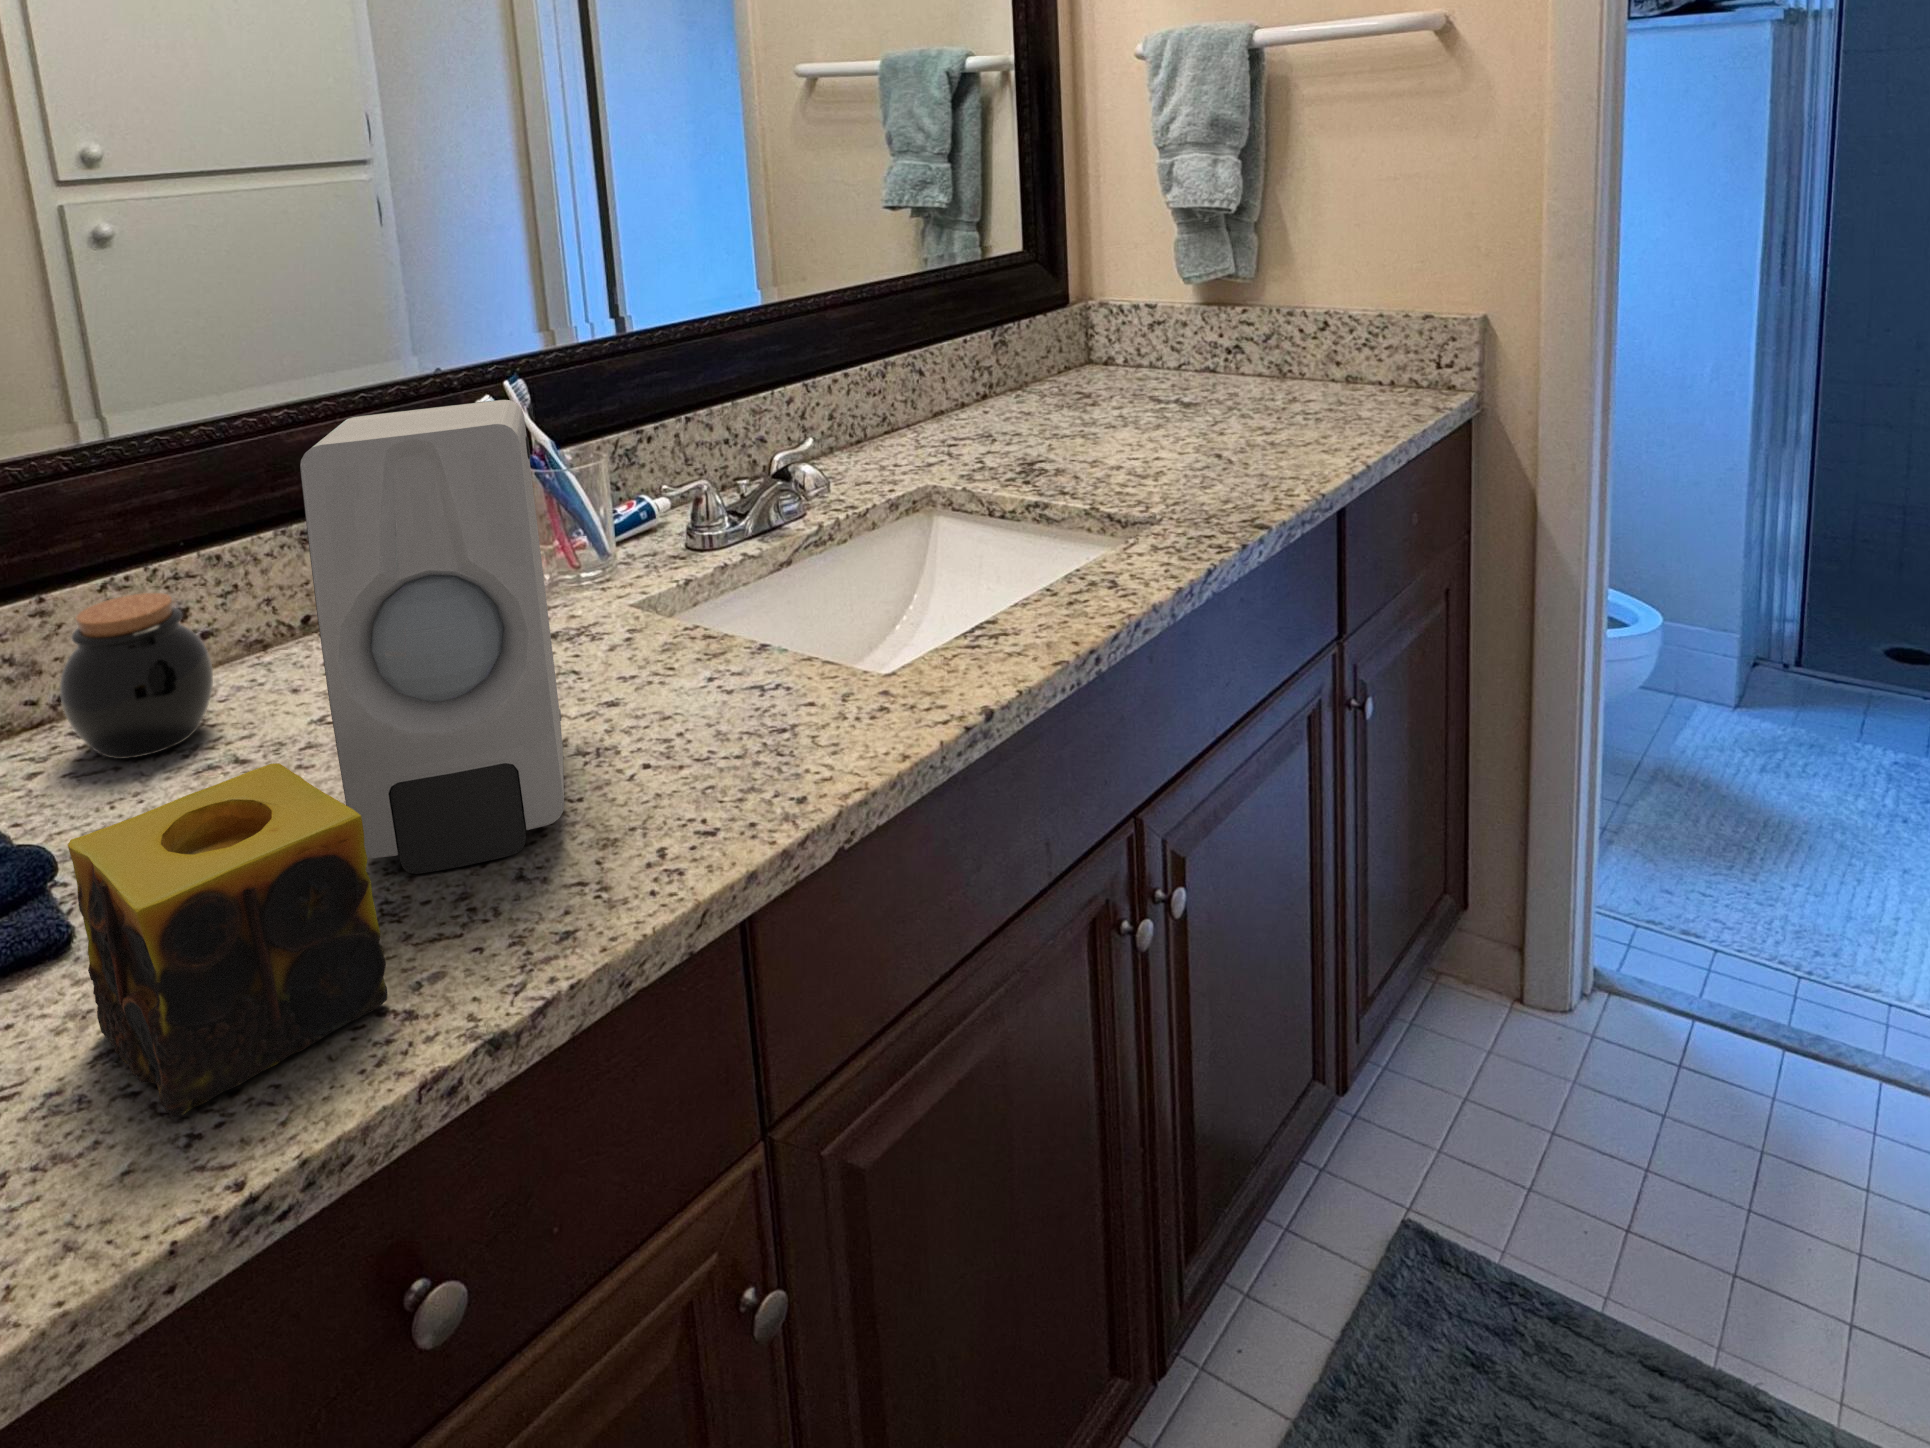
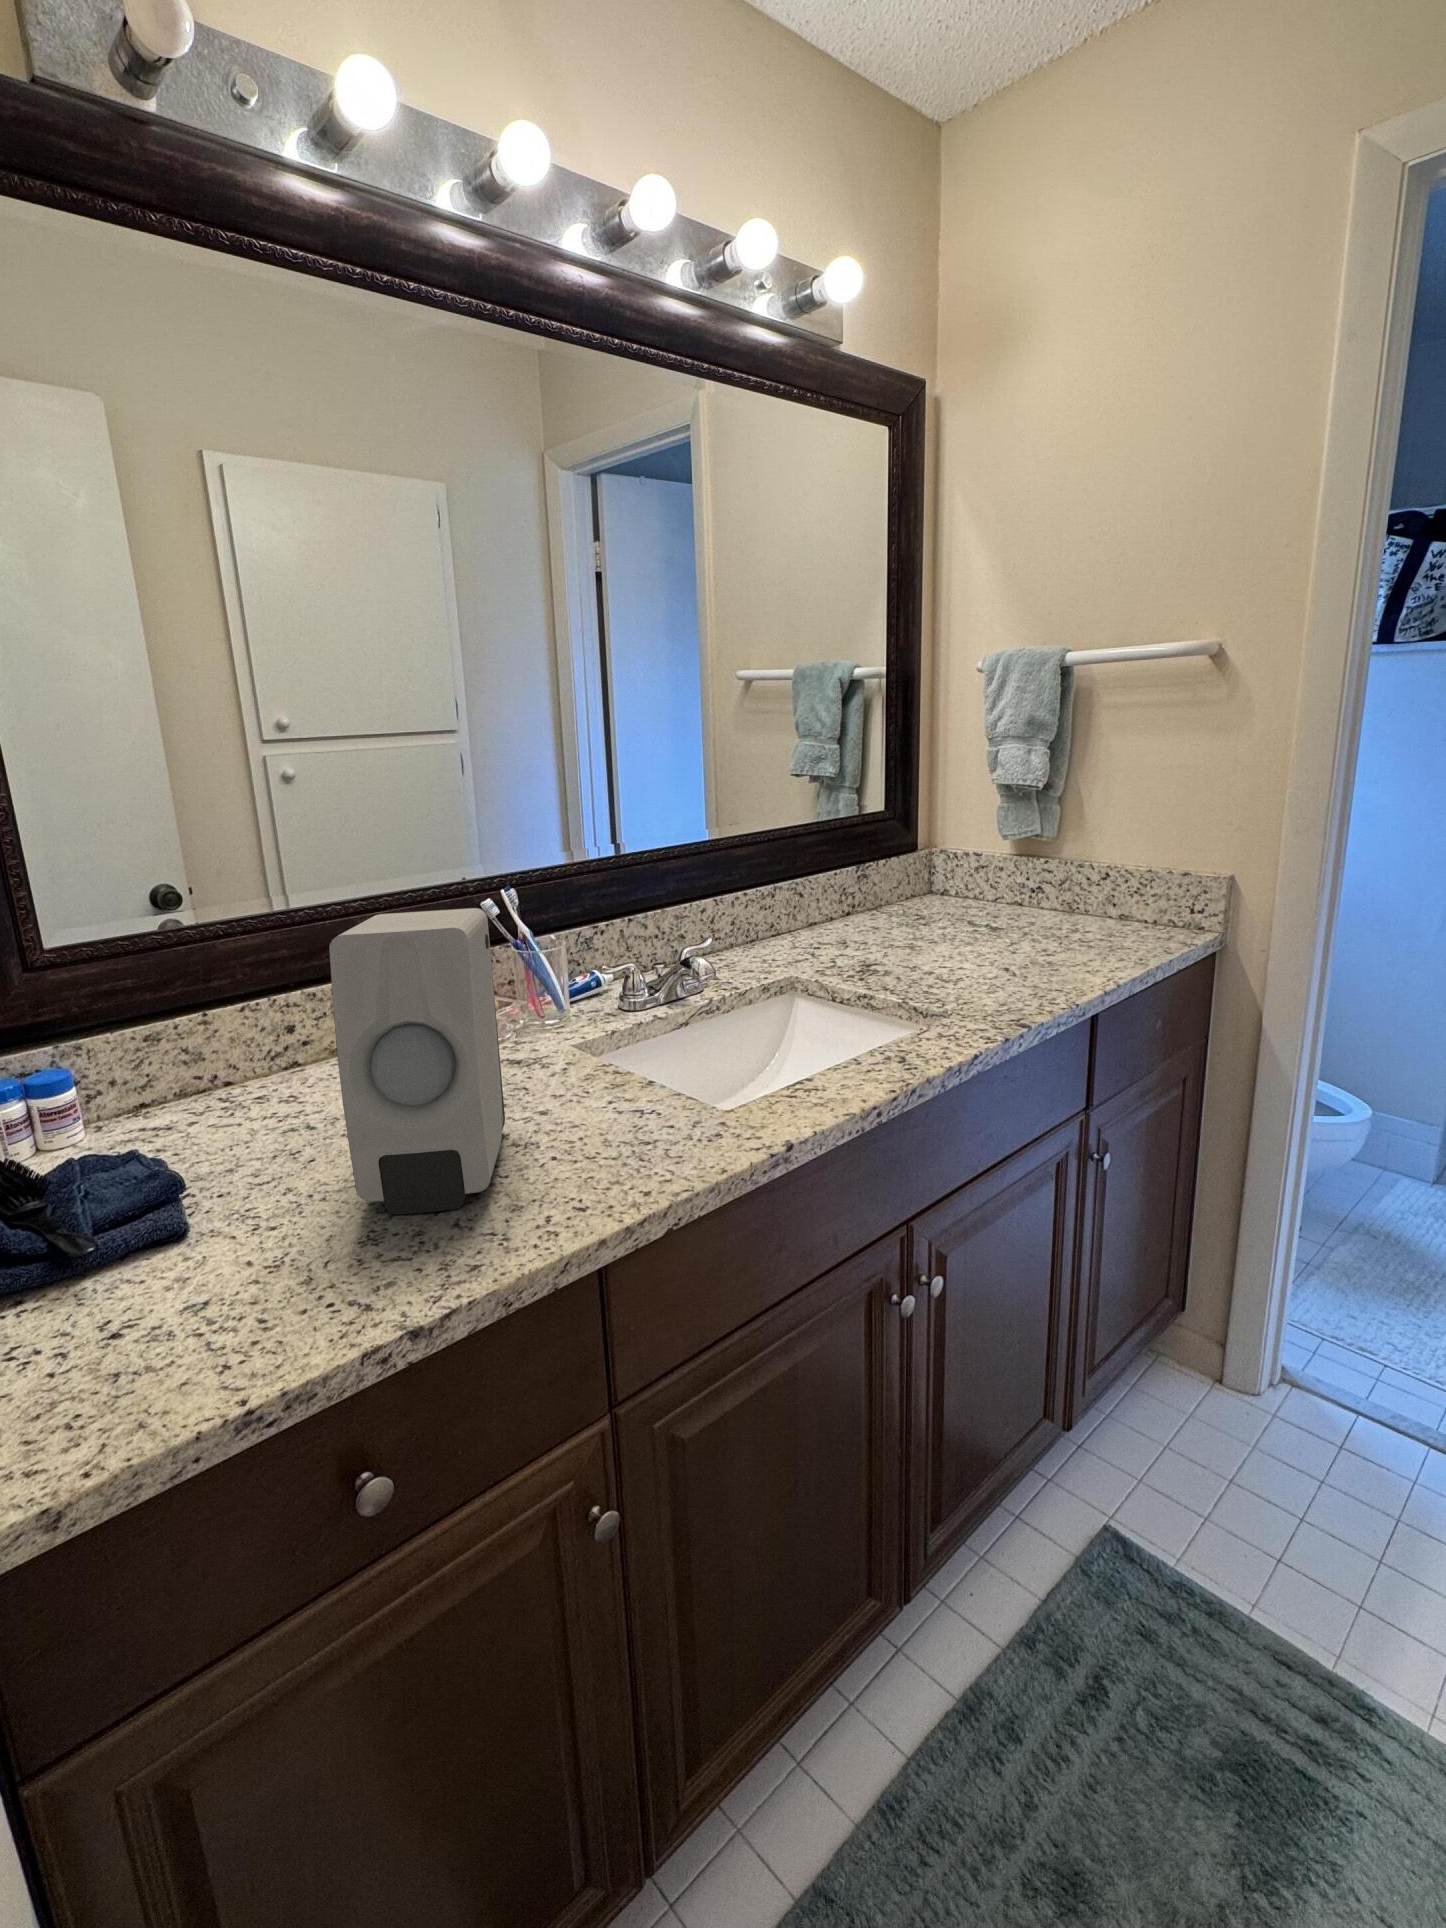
jar: present [60,593,213,759] -> none [211,1015,302,1118]
candle: present [68,763,387,1117] -> none [170,1137,356,1354]

